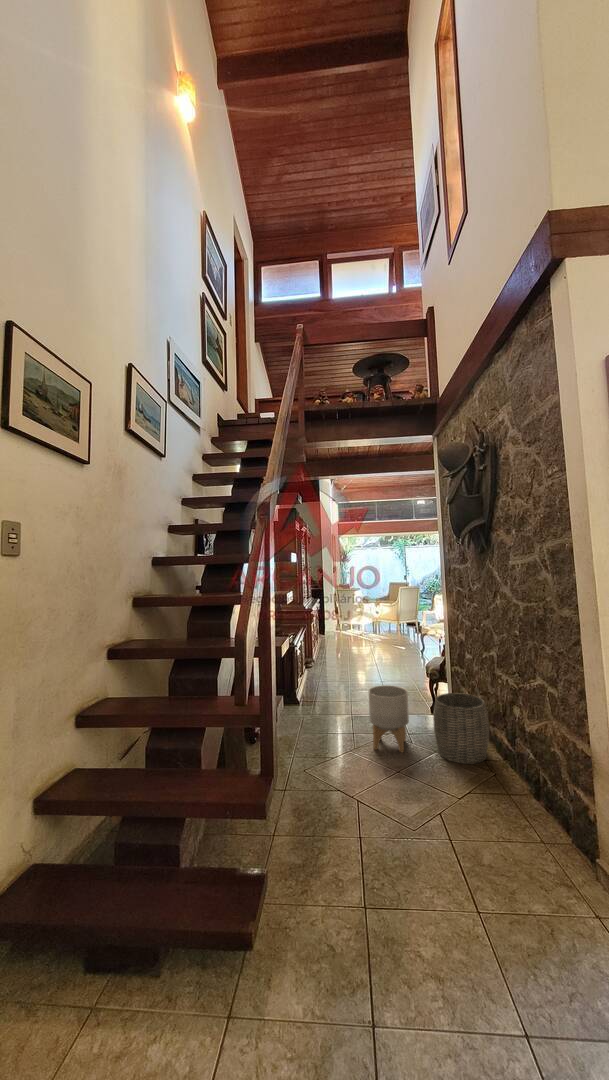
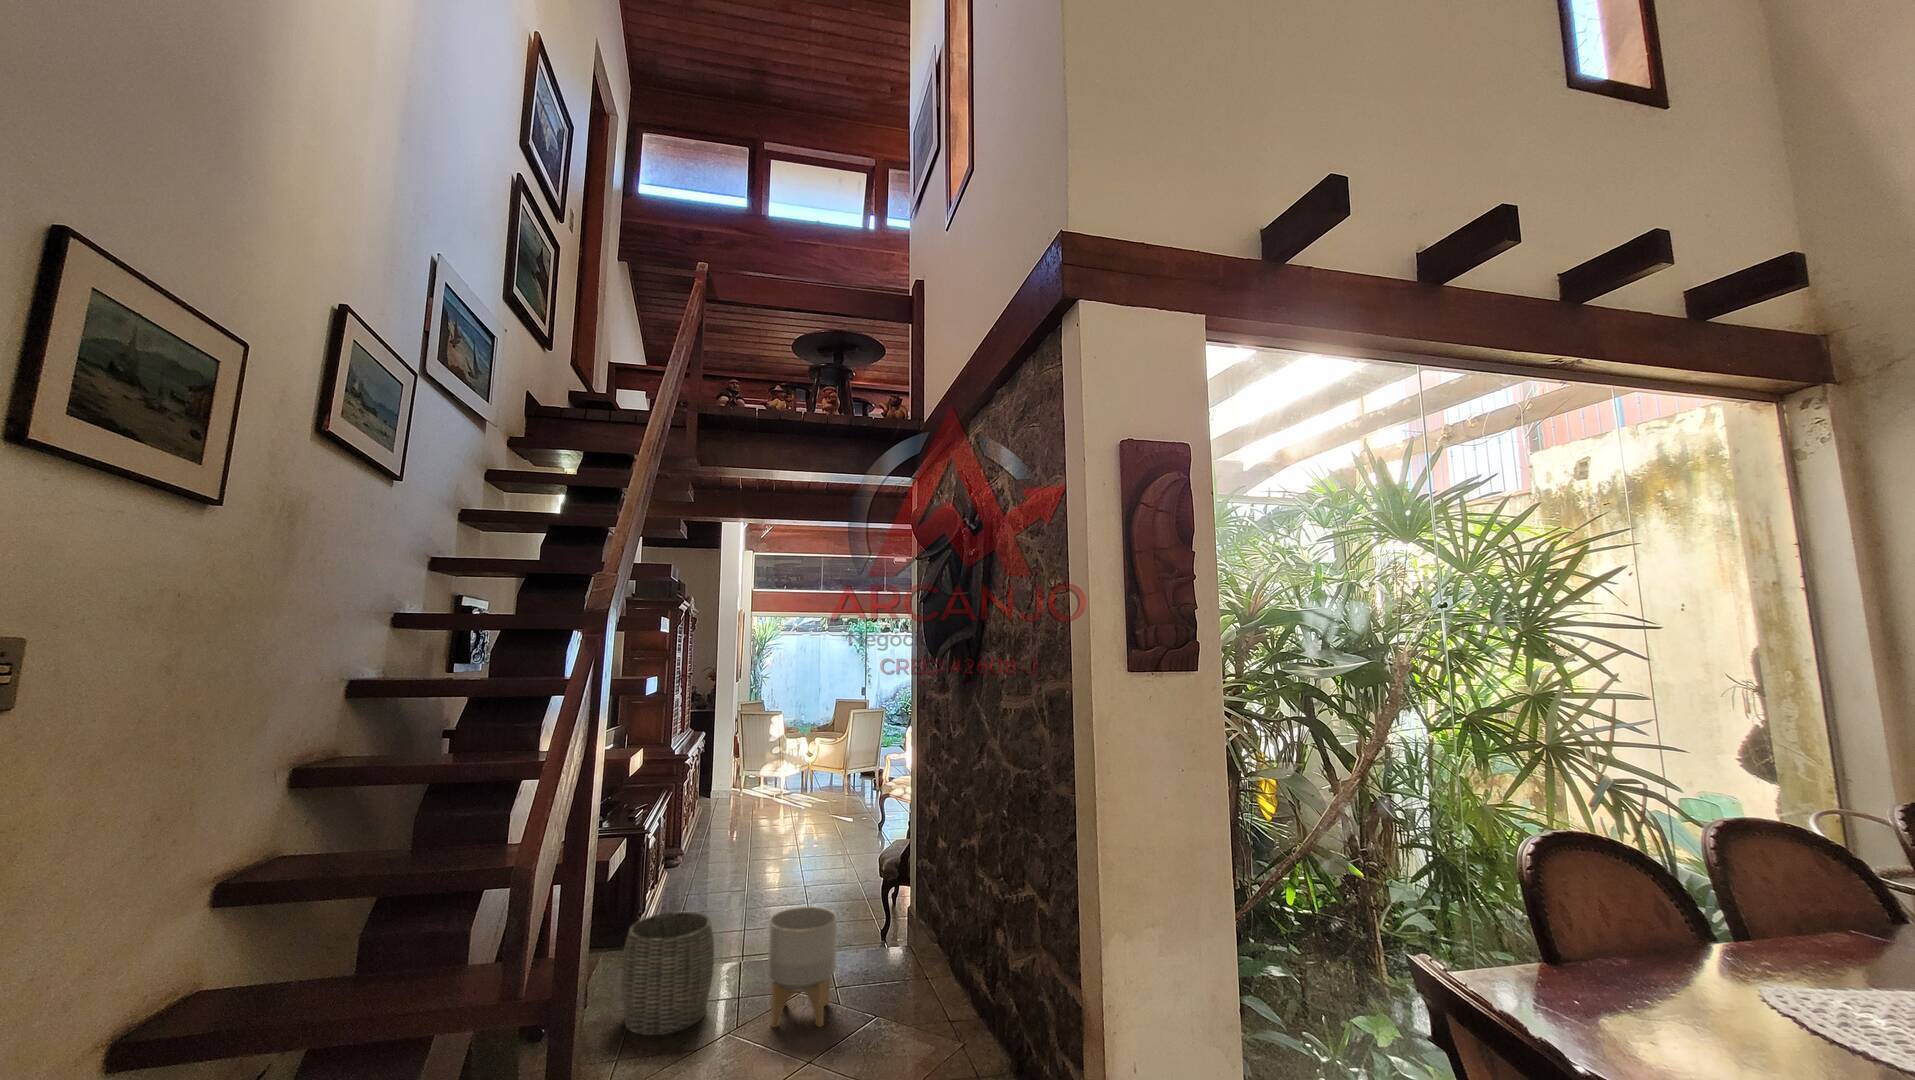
woven basket: present [433,693,489,764] -> present [621,912,714,1035]

